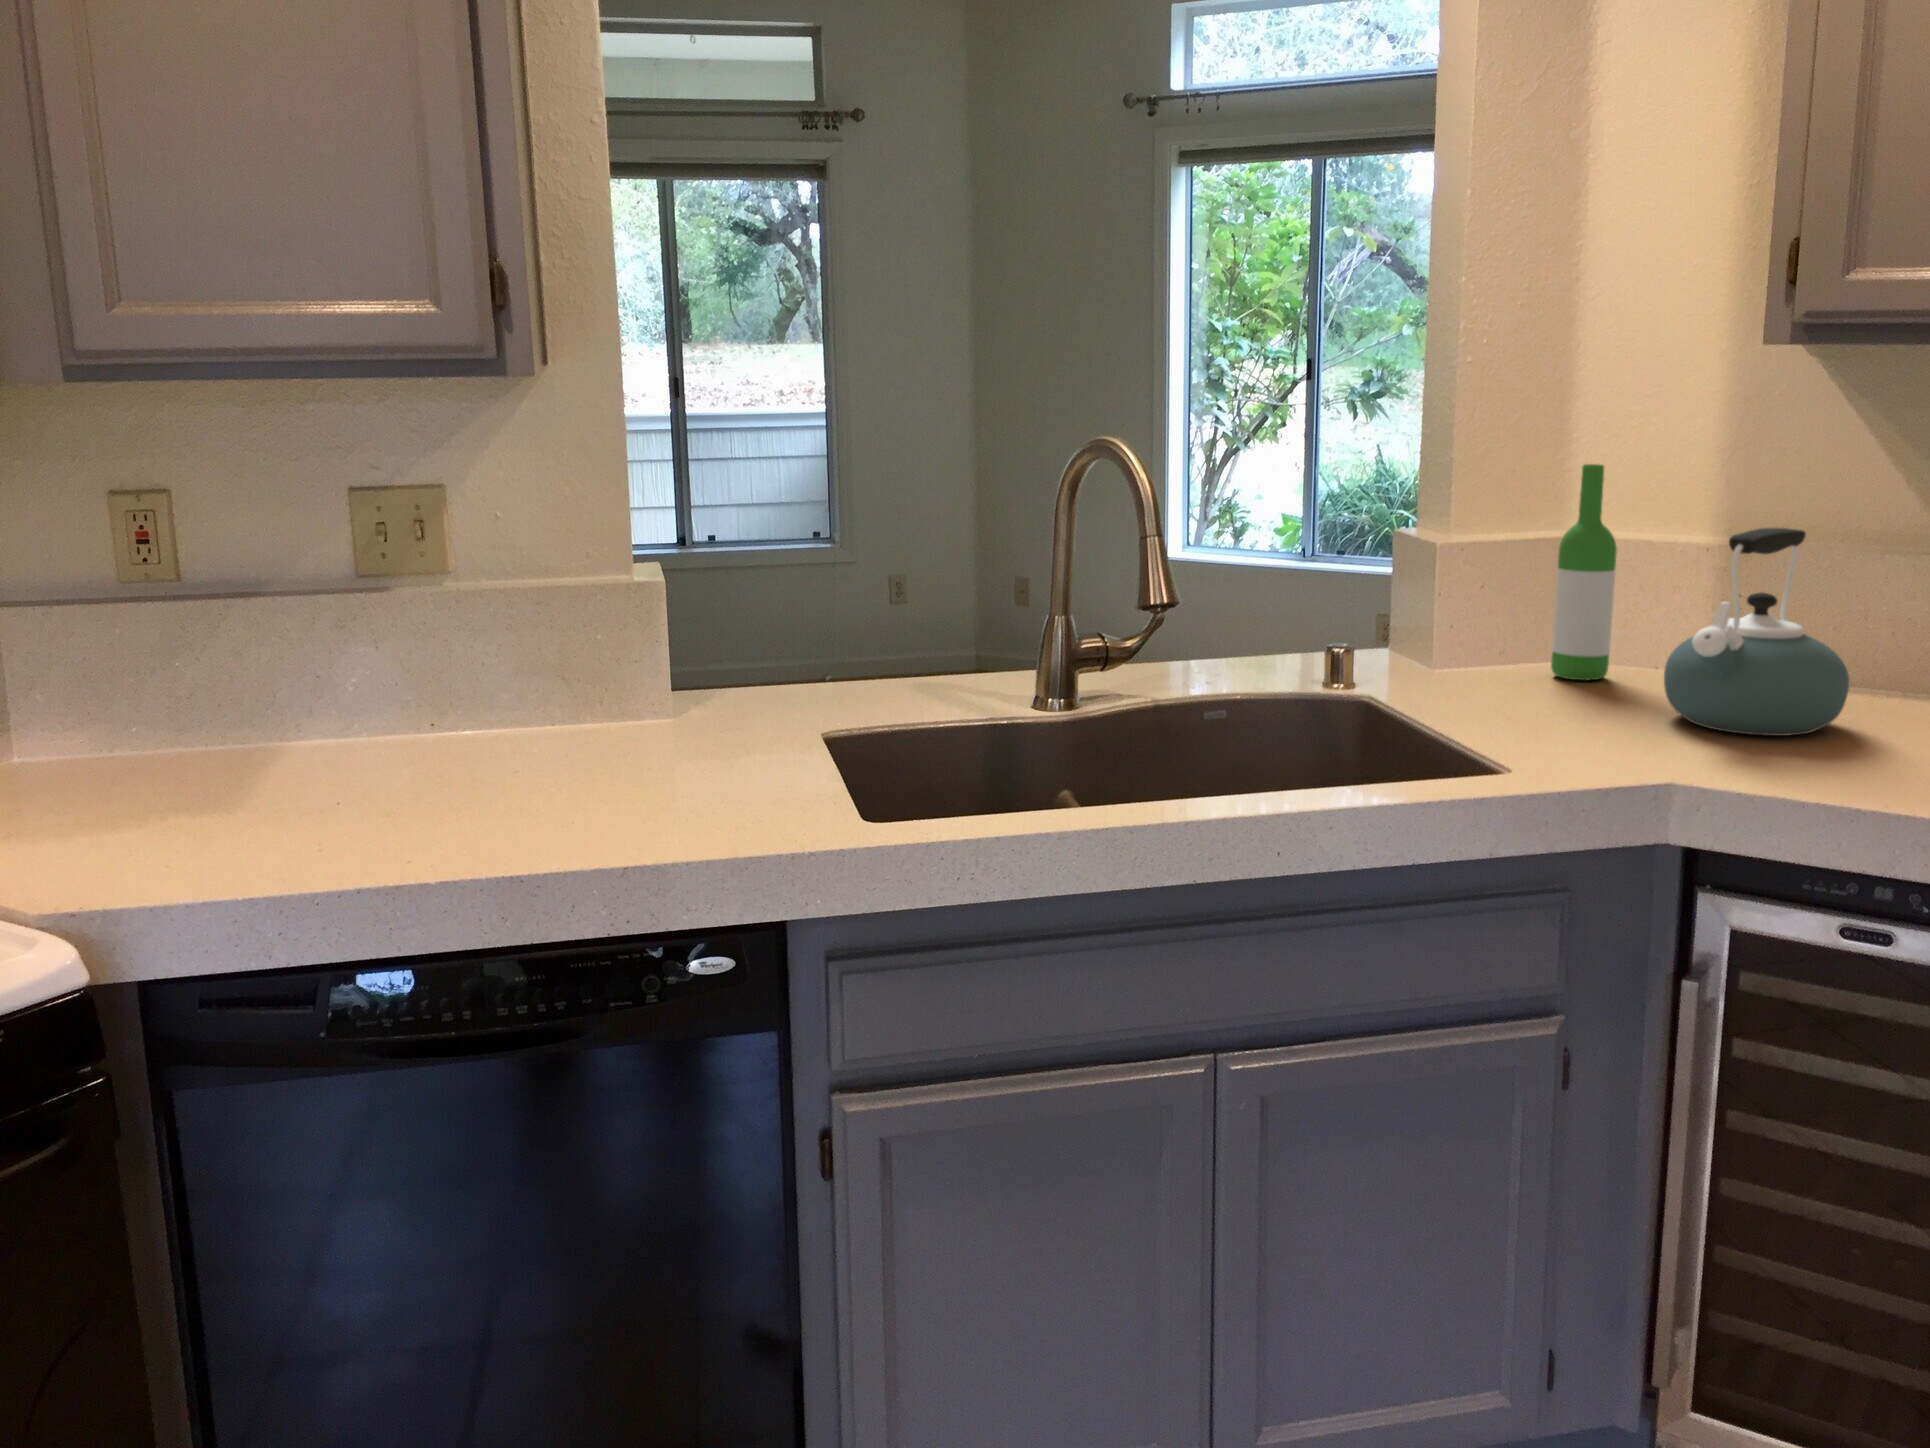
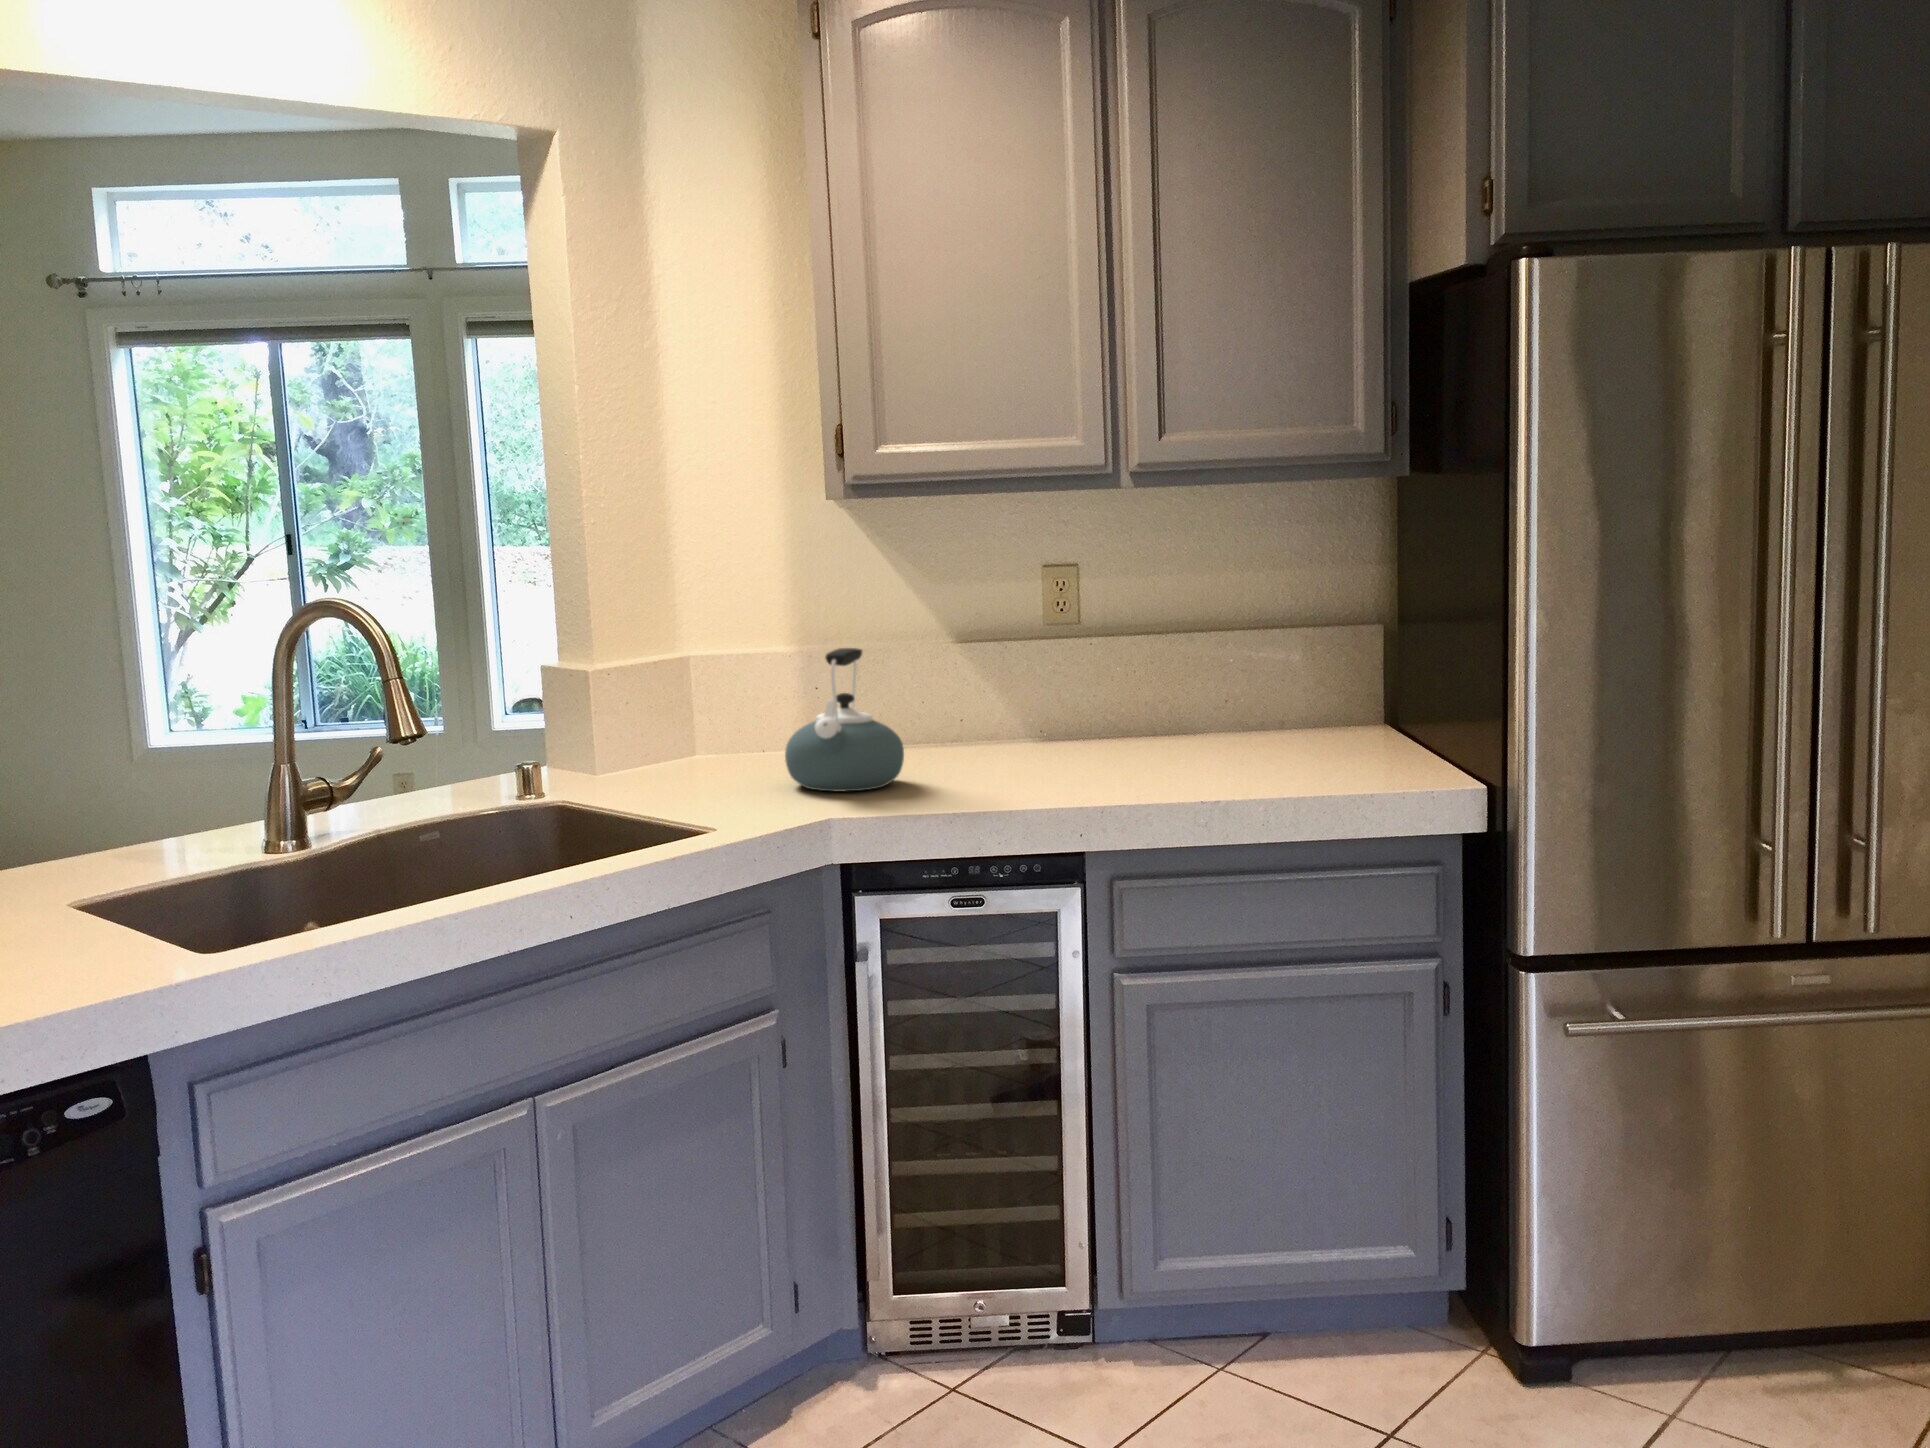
wine bottle: present [1551,464,1617,680] -> none [681,611,725,774]

